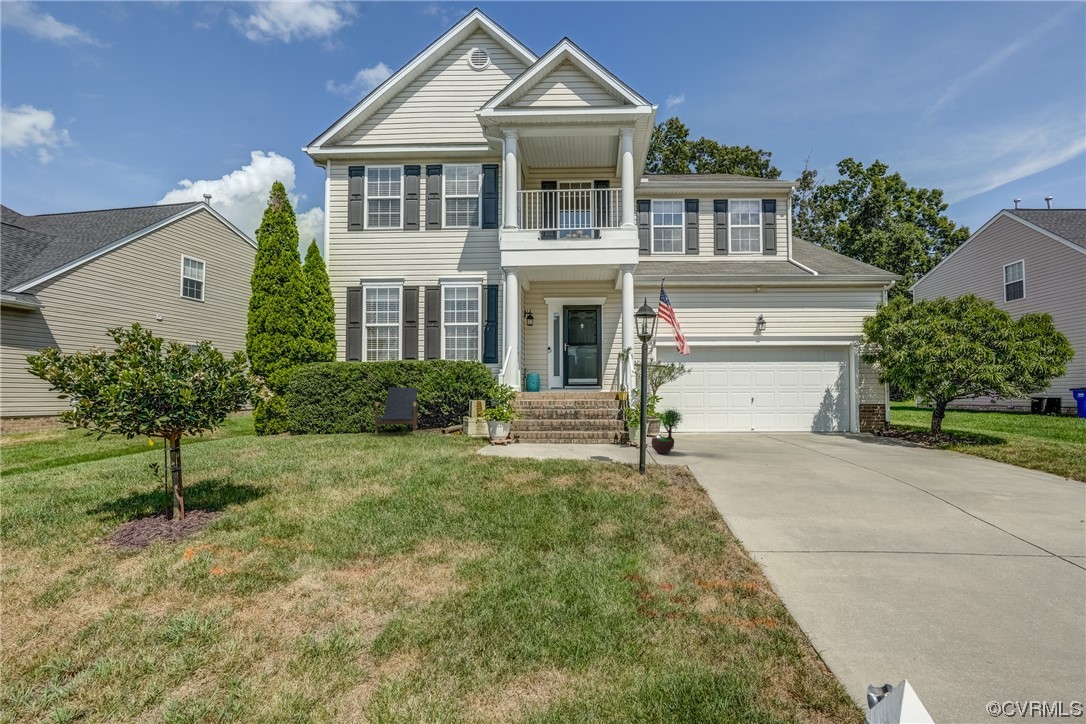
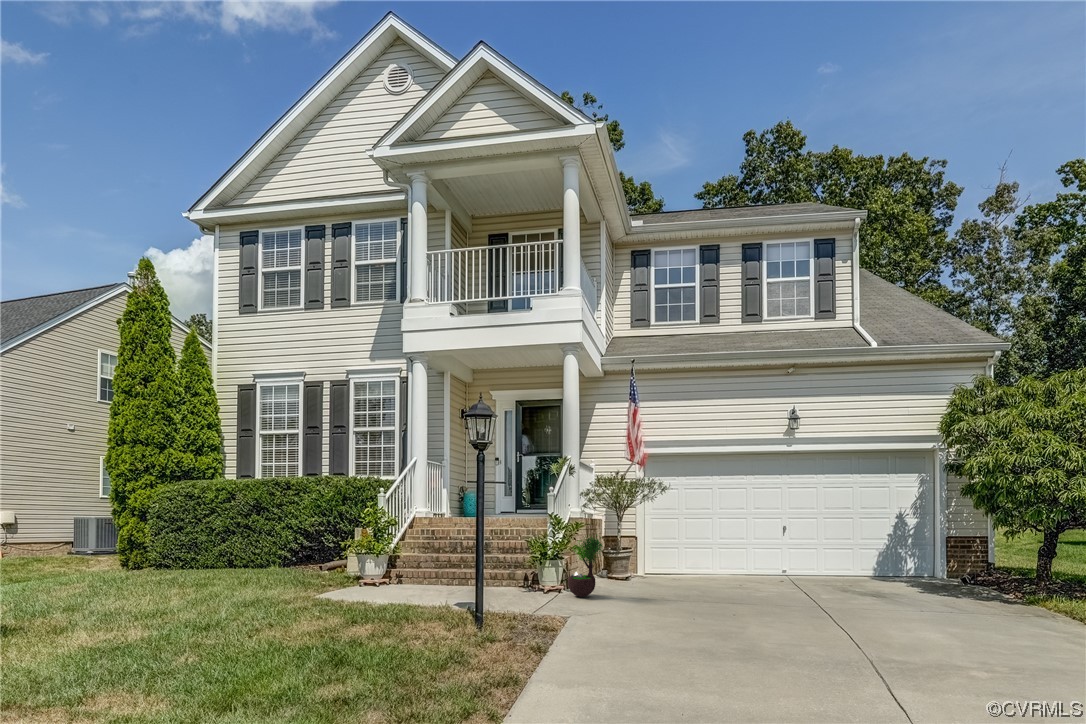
lounge chair: present [375,388,419,435] -> none [238,513,299,574]

